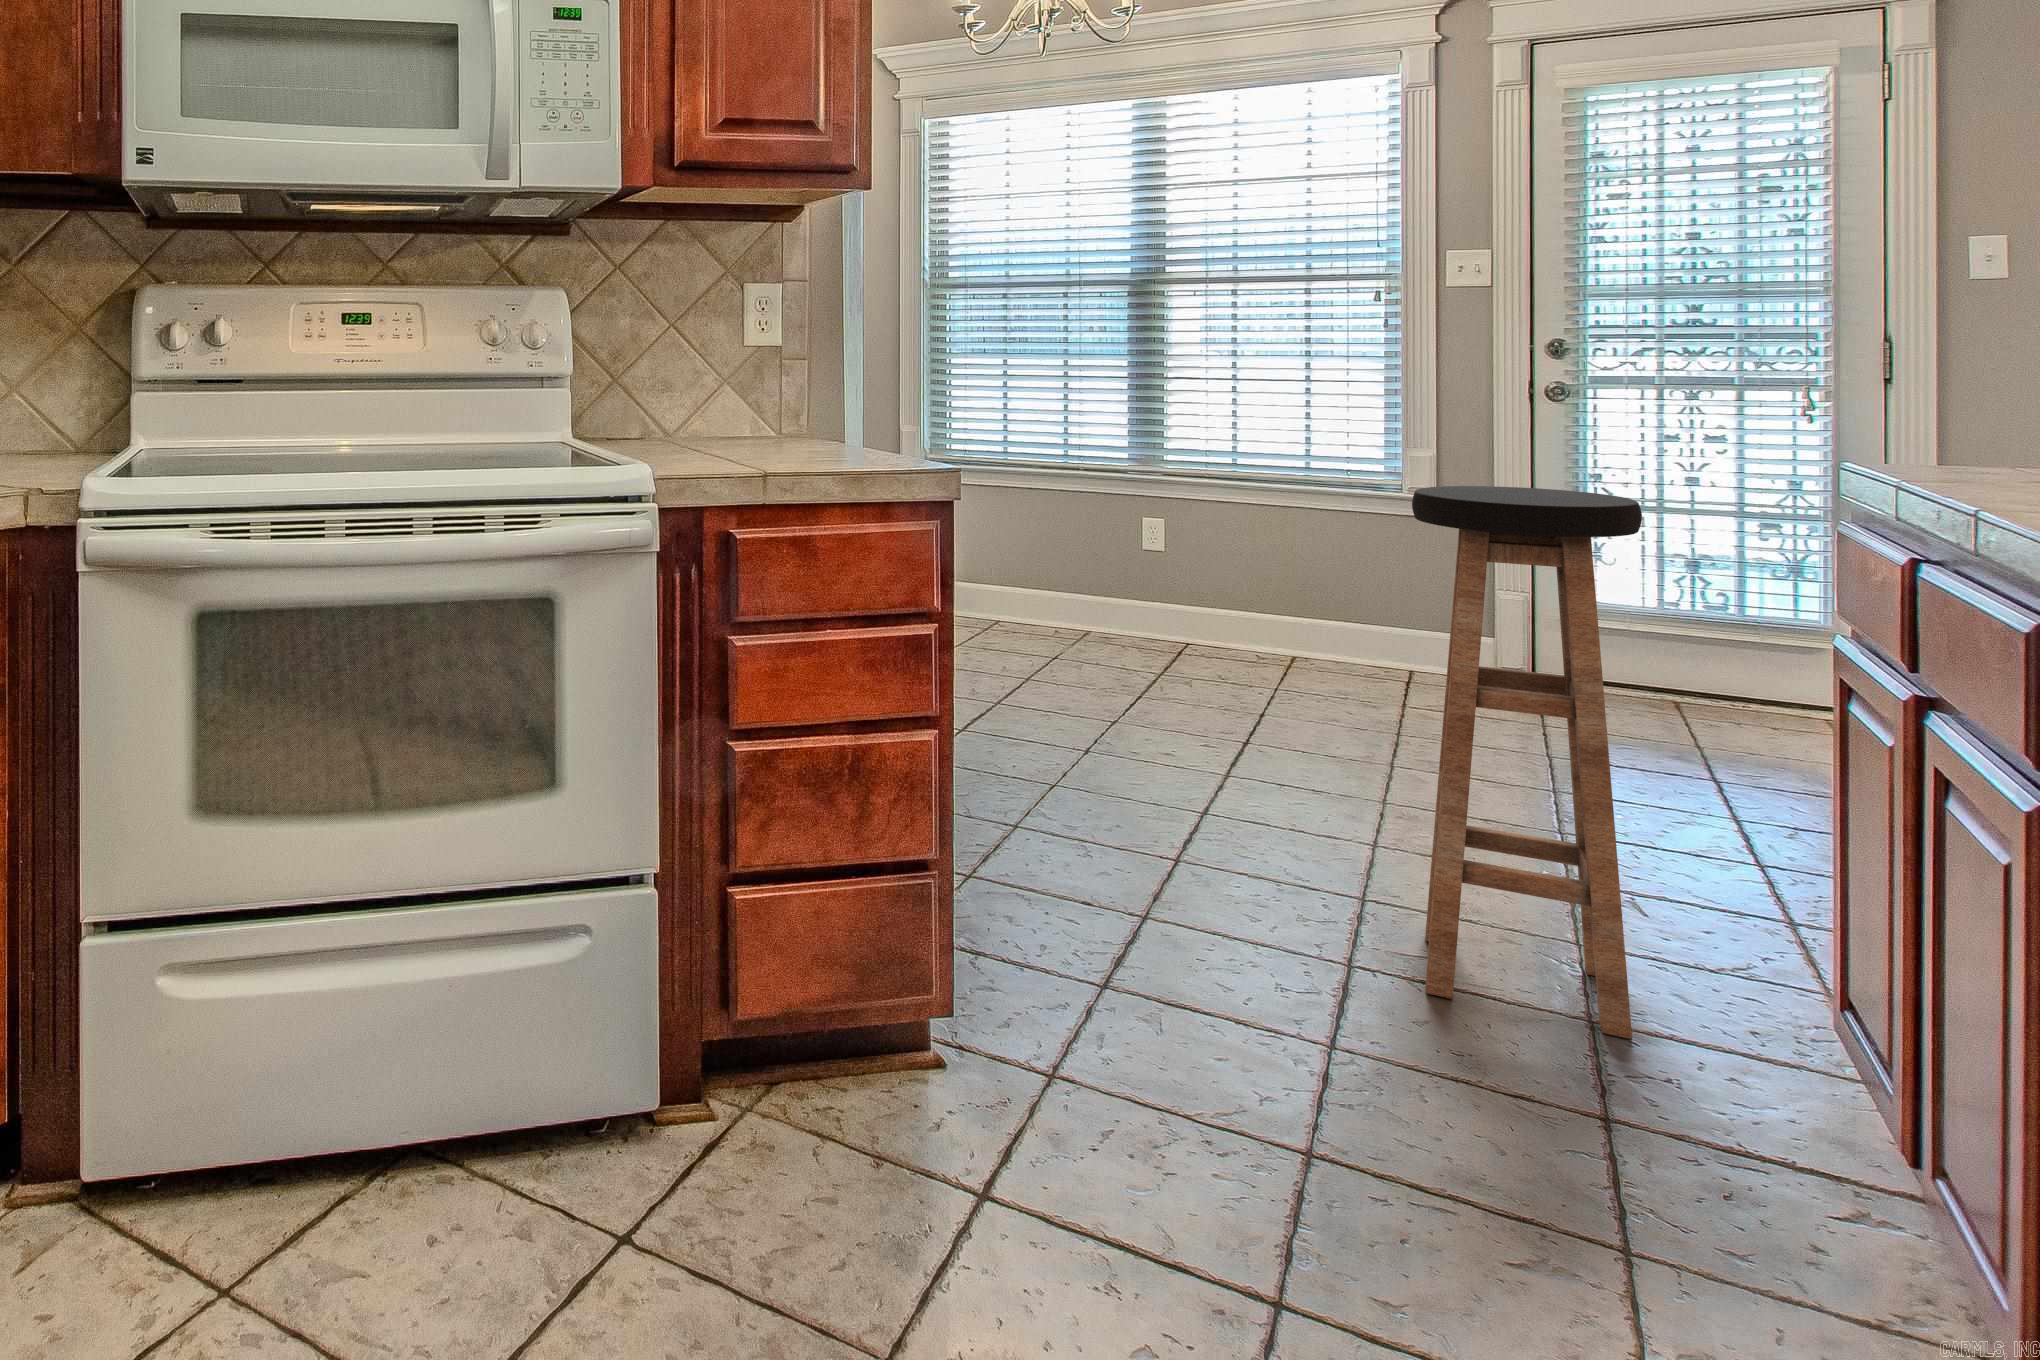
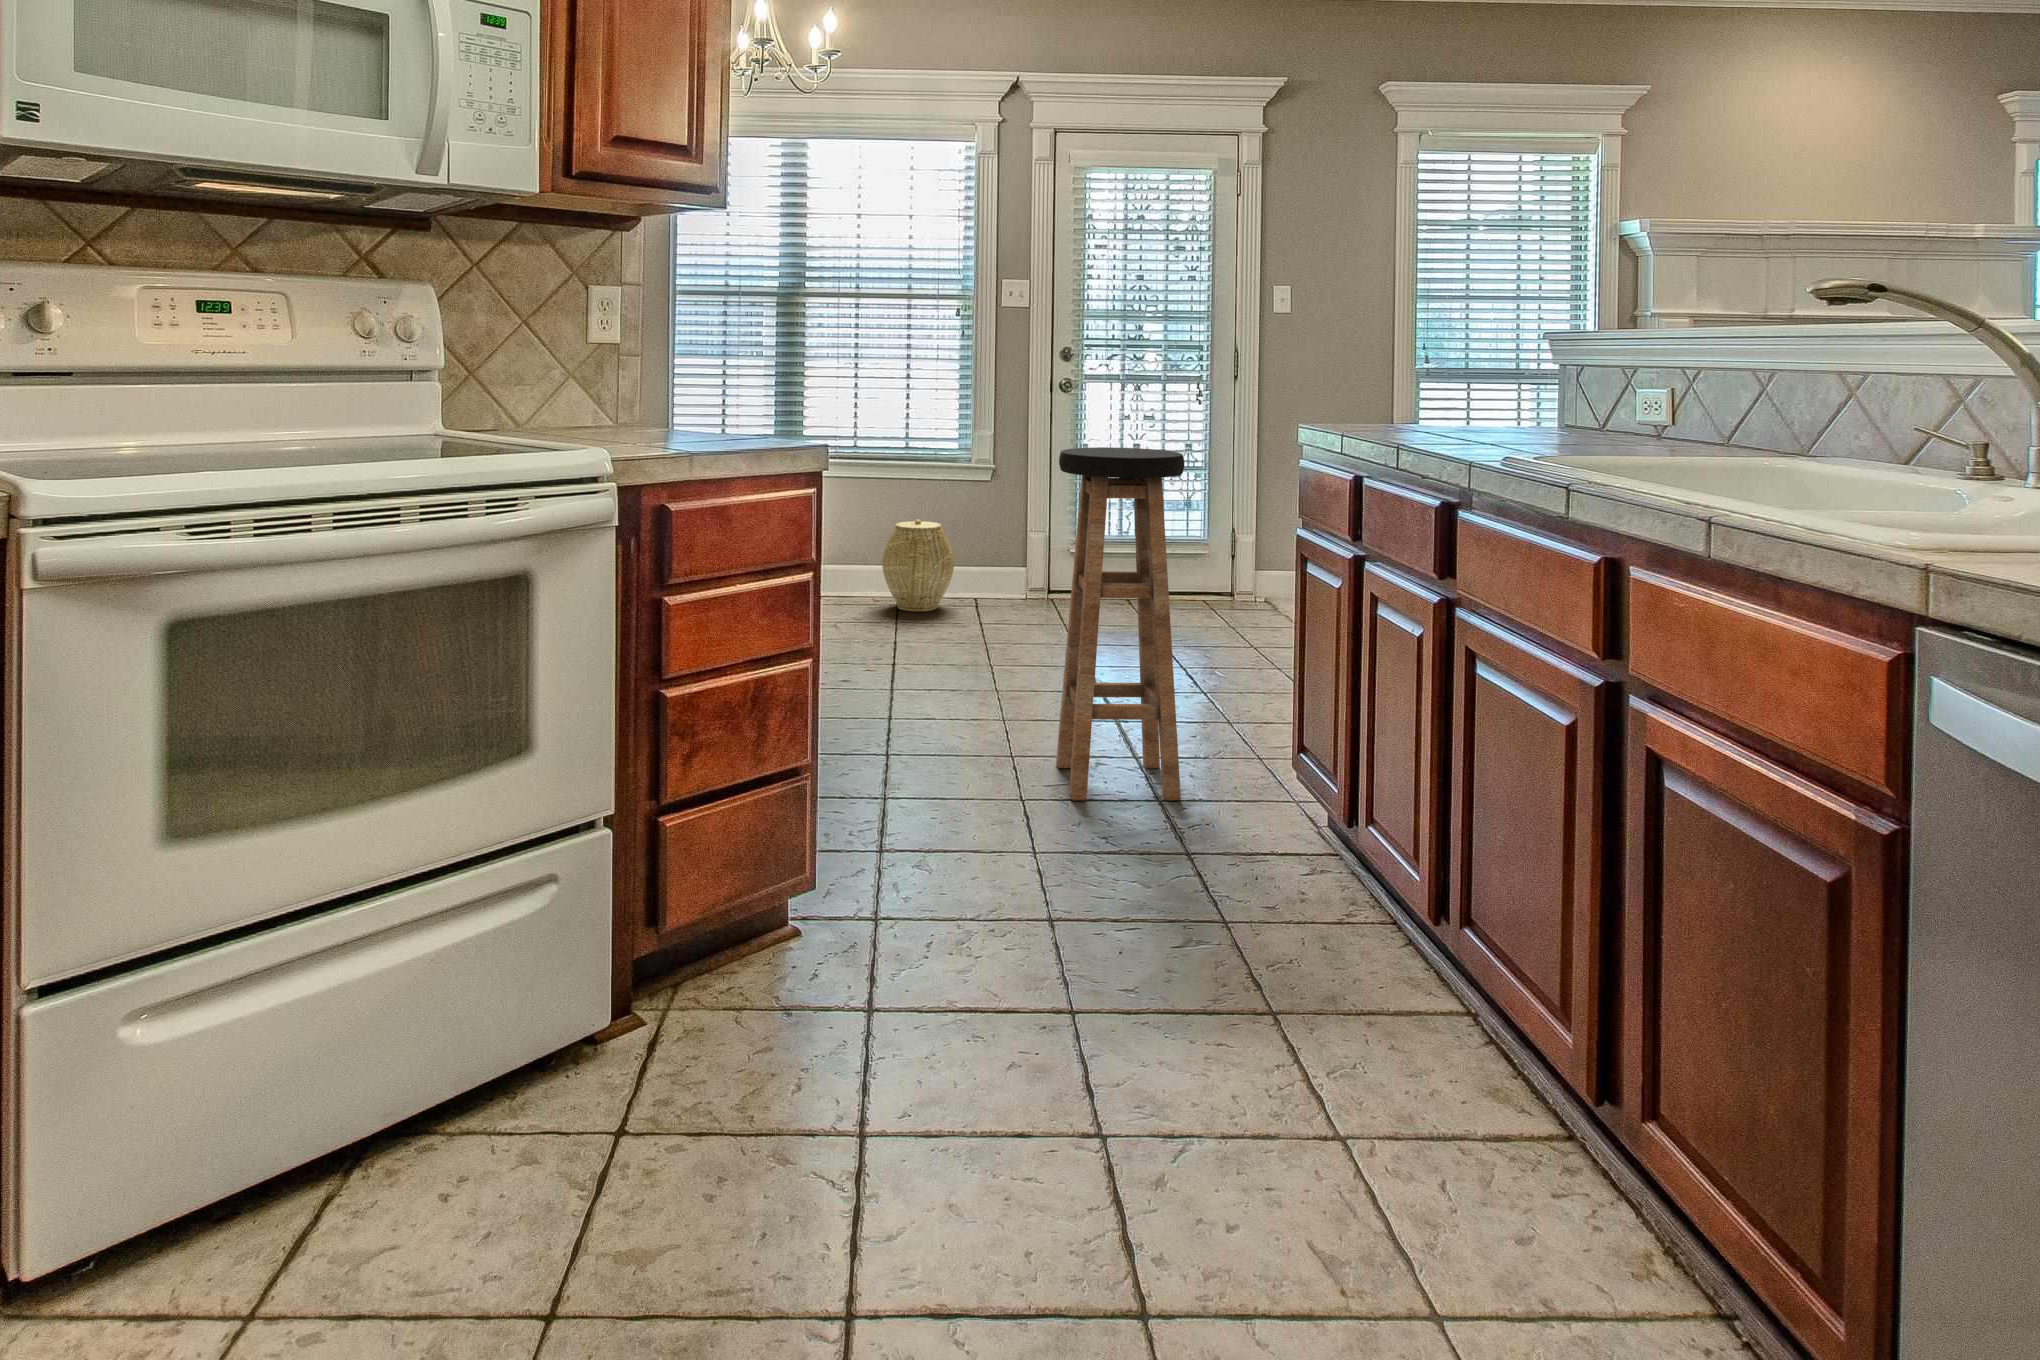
woven basket: none [1257,568,1364,689] -> present [882,519,954,612]

